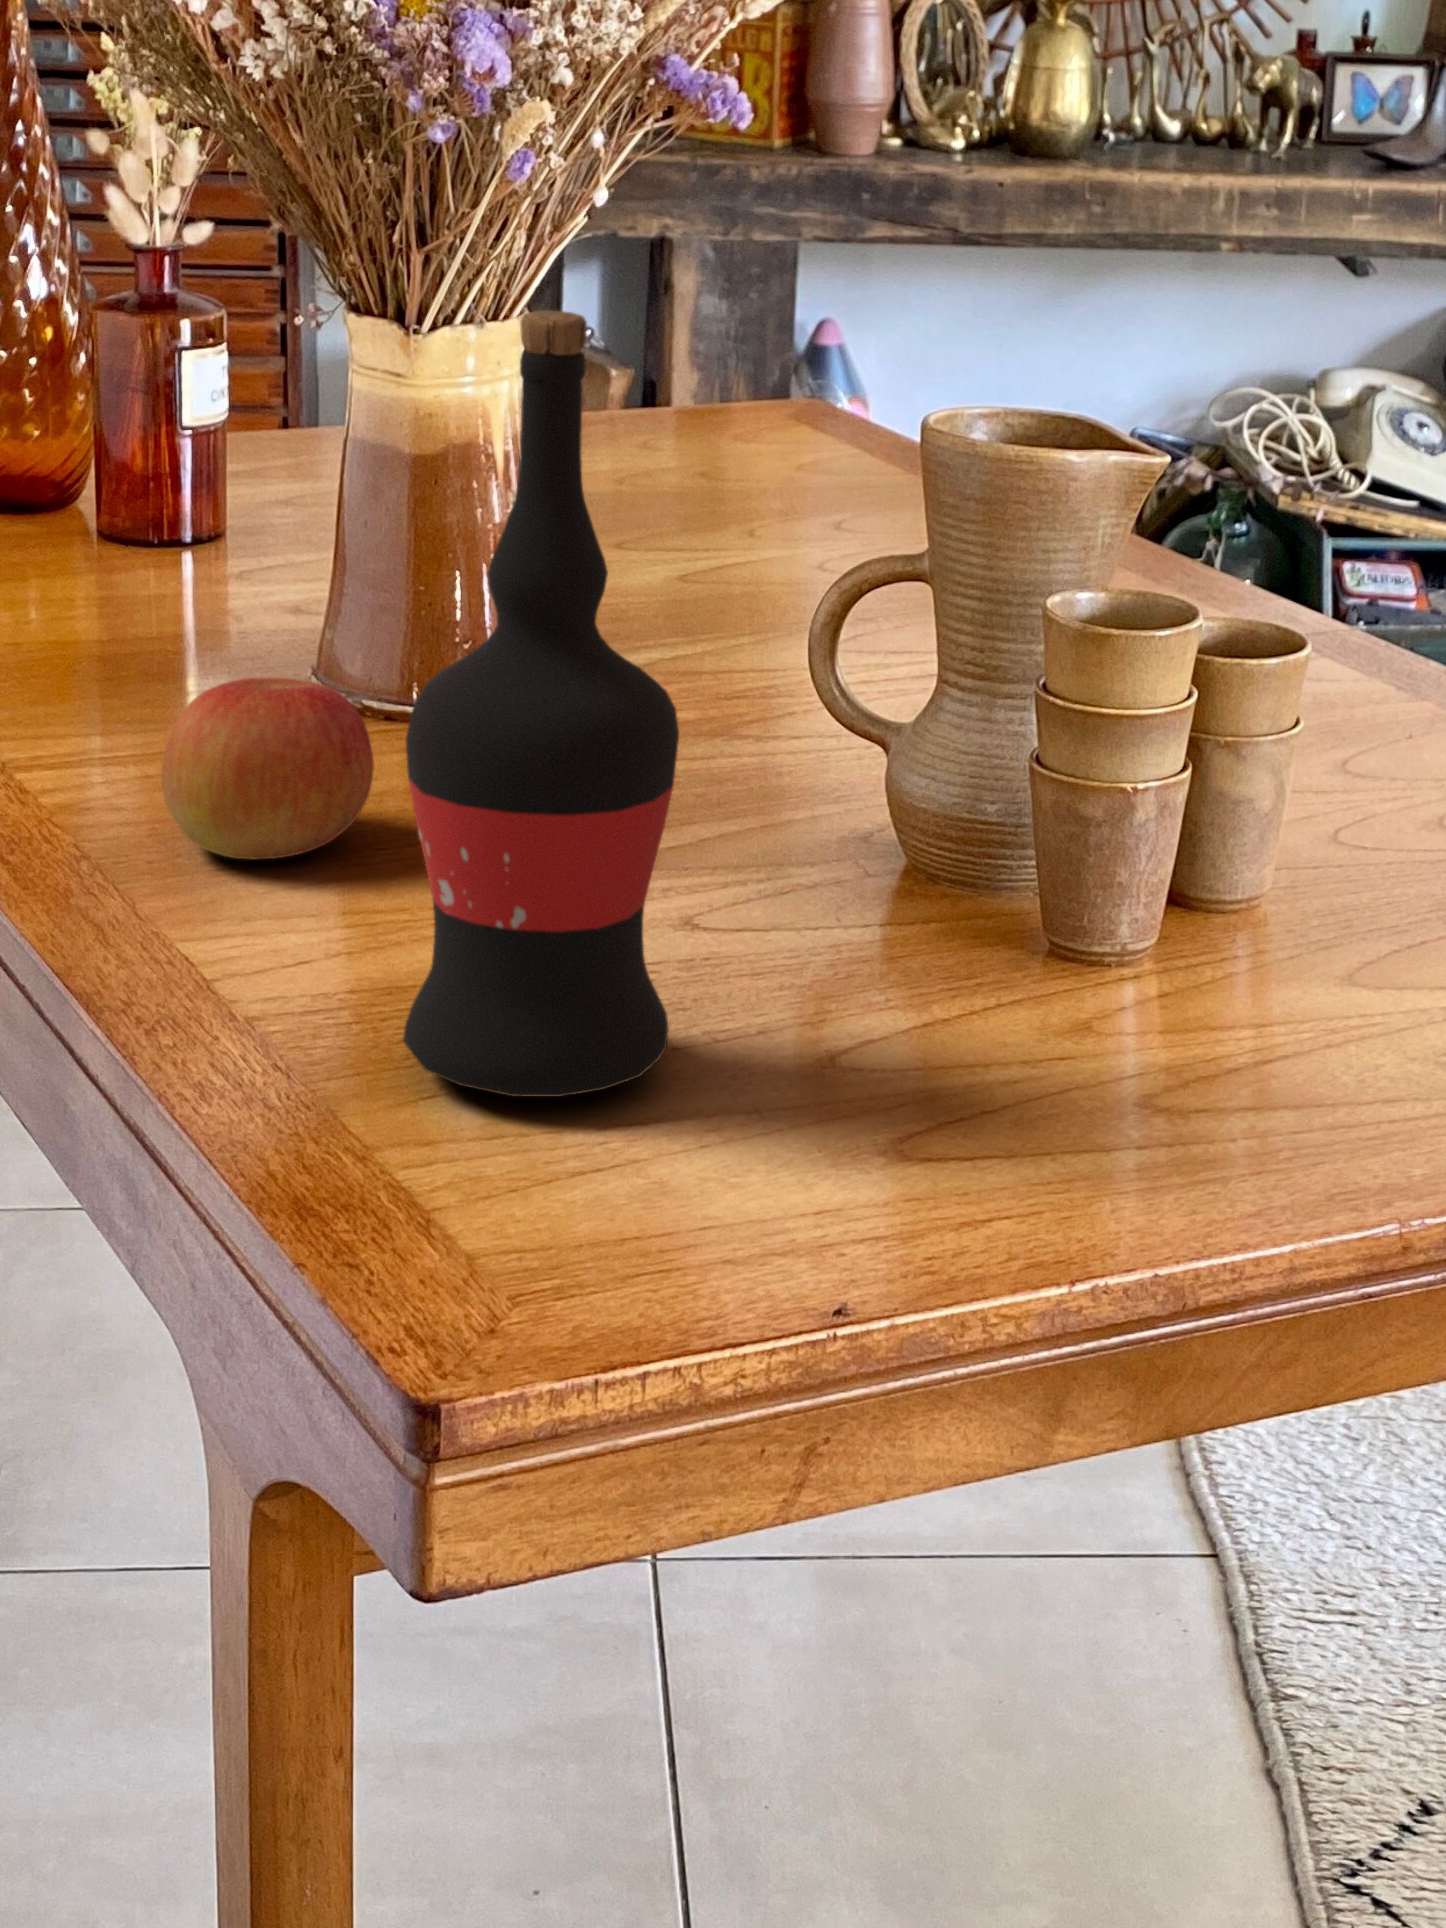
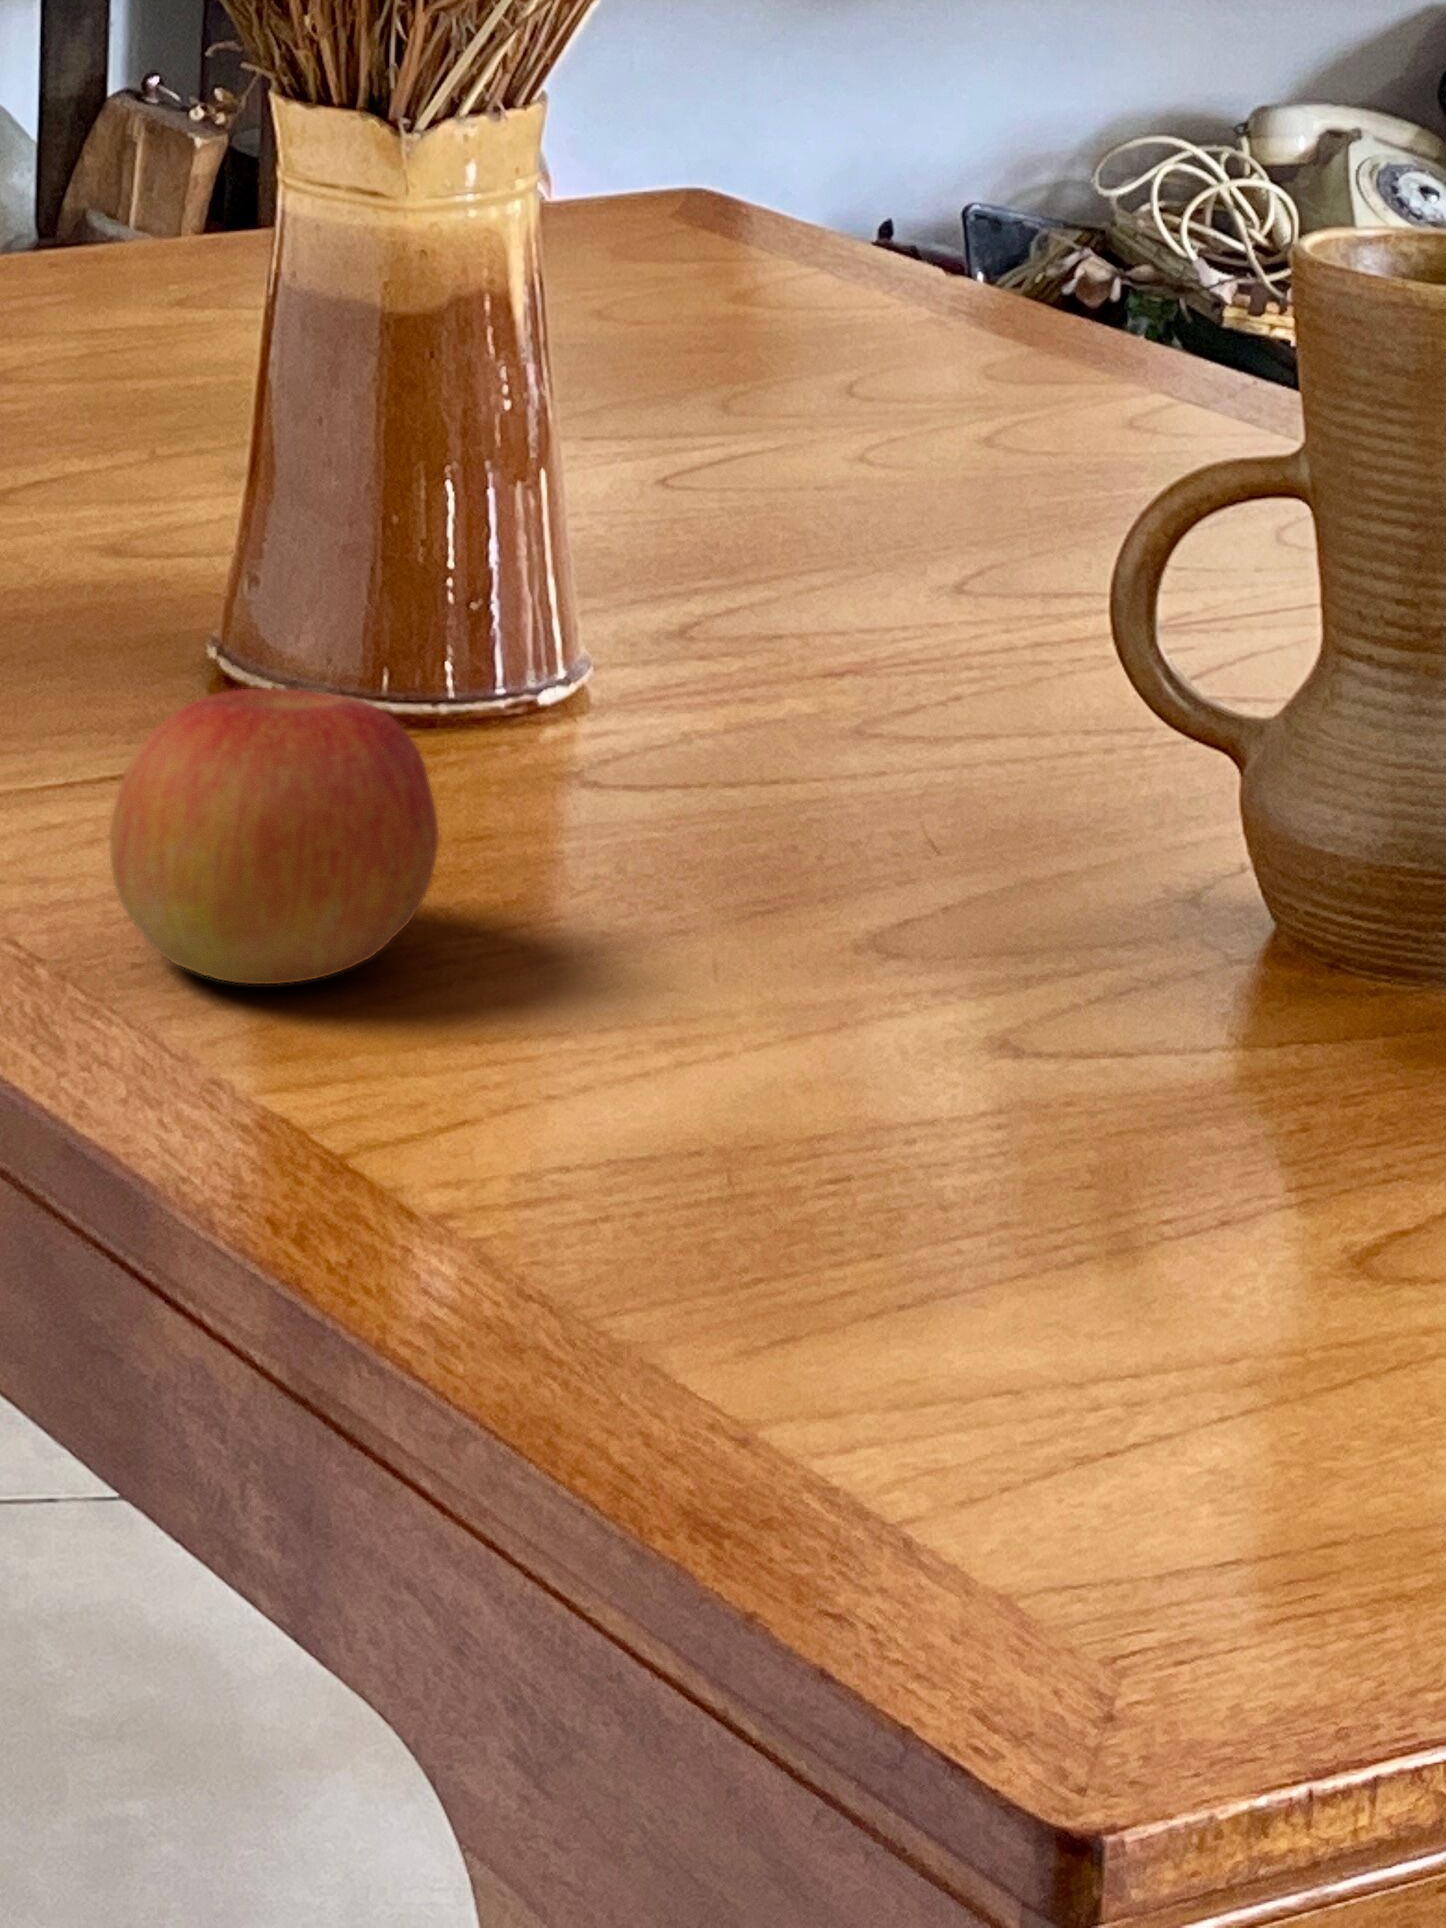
wine bottle: present [403,310,679,1097] -> none [687,126,1143,1381]

